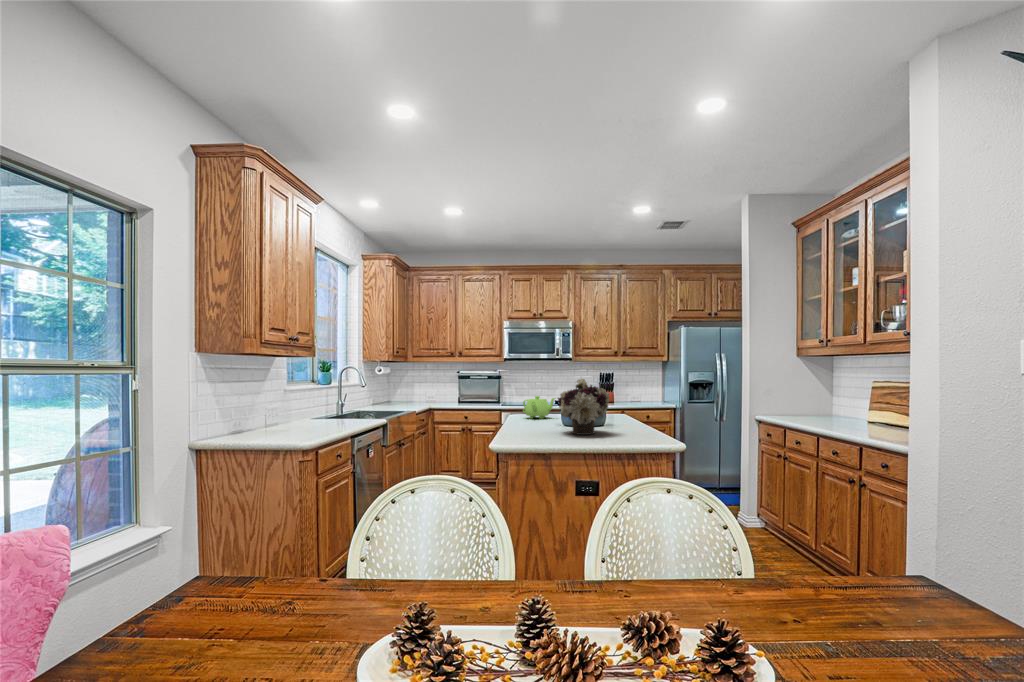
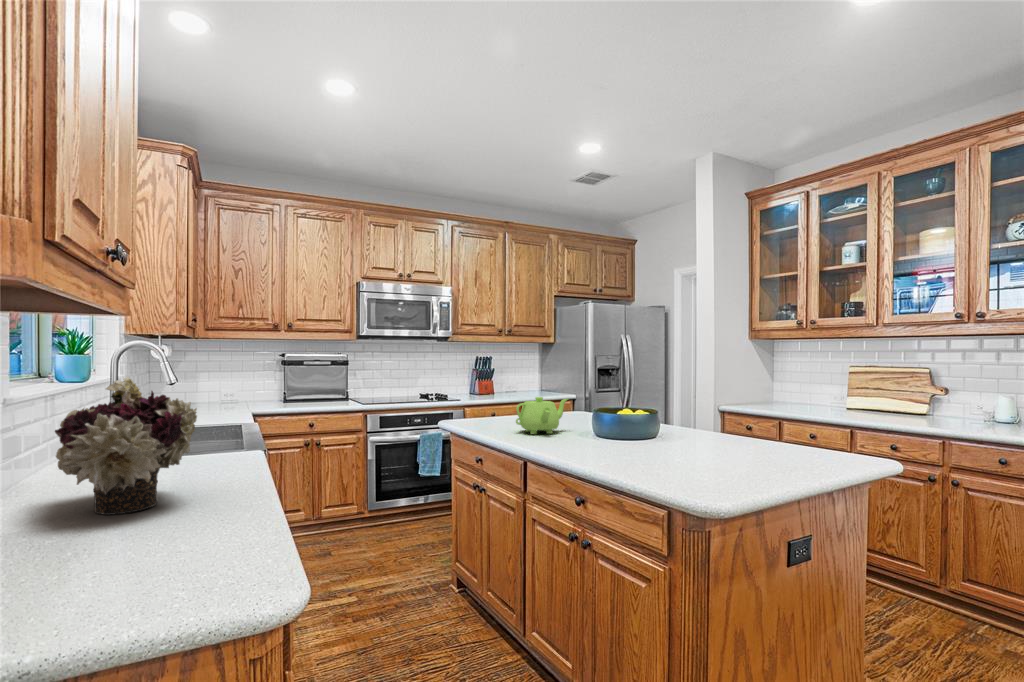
flower arrangement: present [558,379,610,435] -> present [55,377,197,515]

